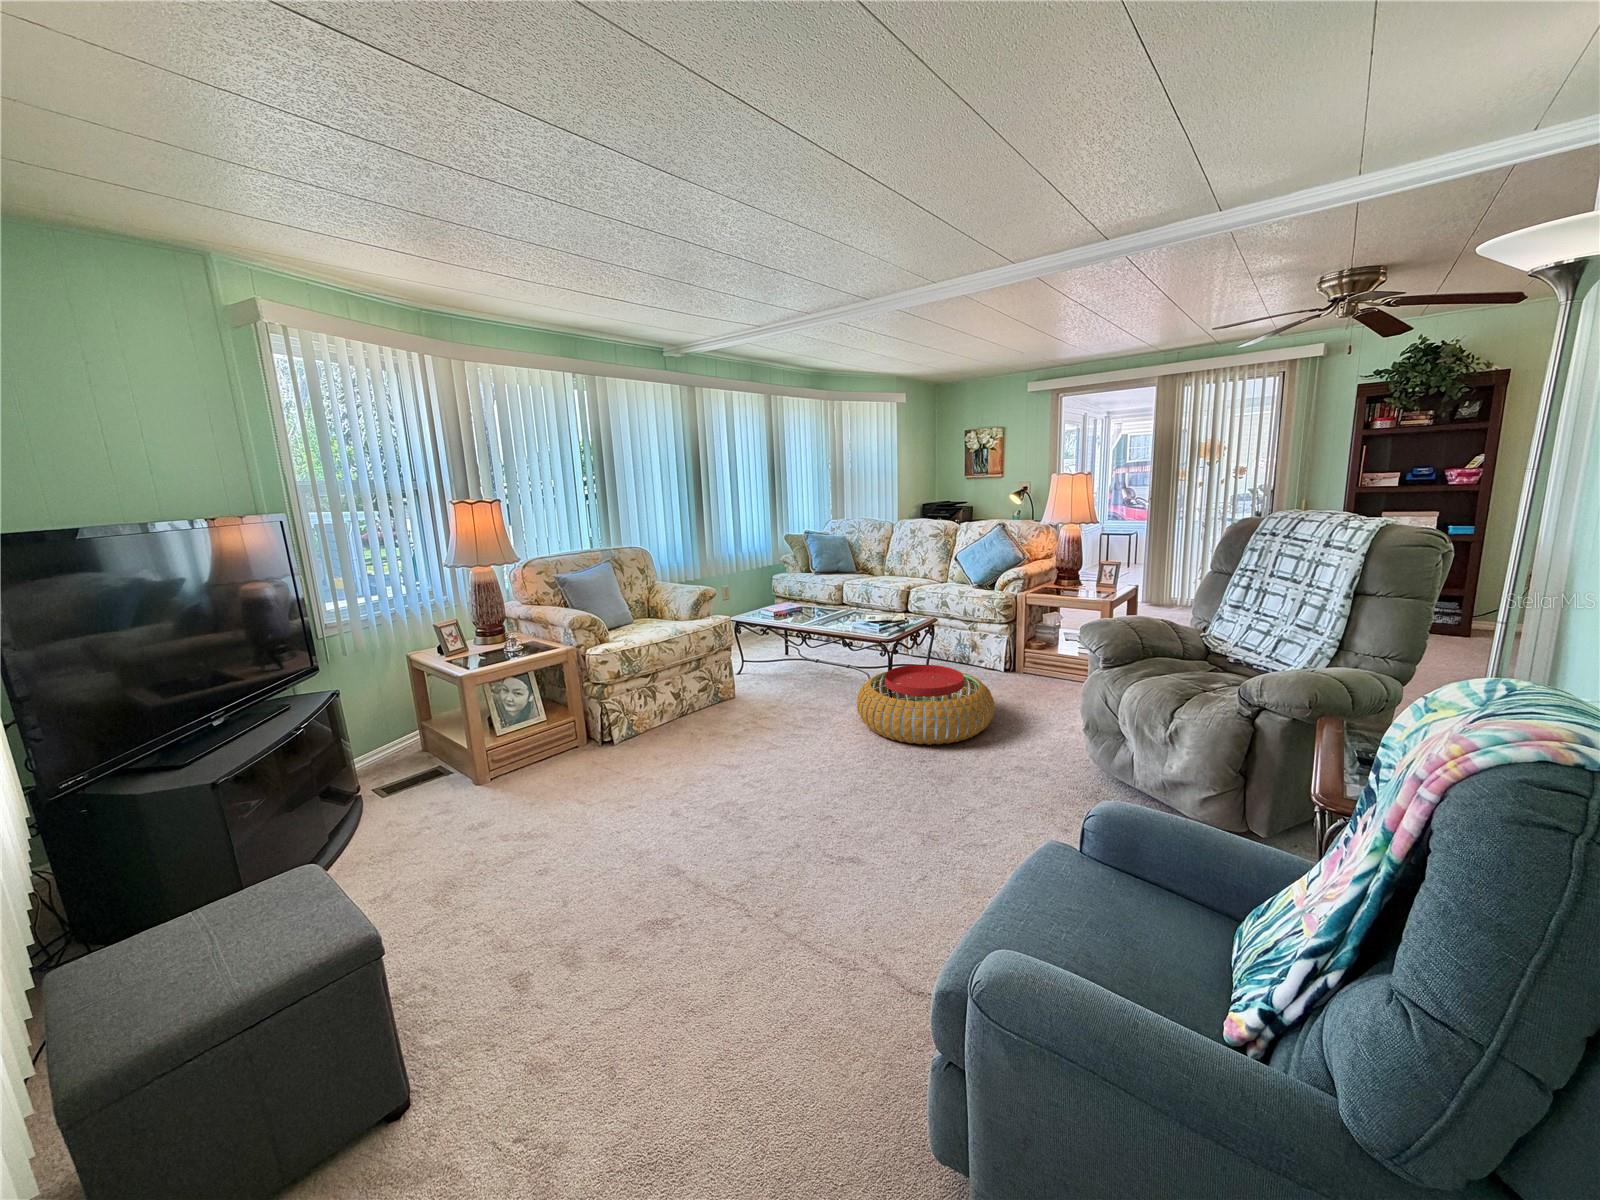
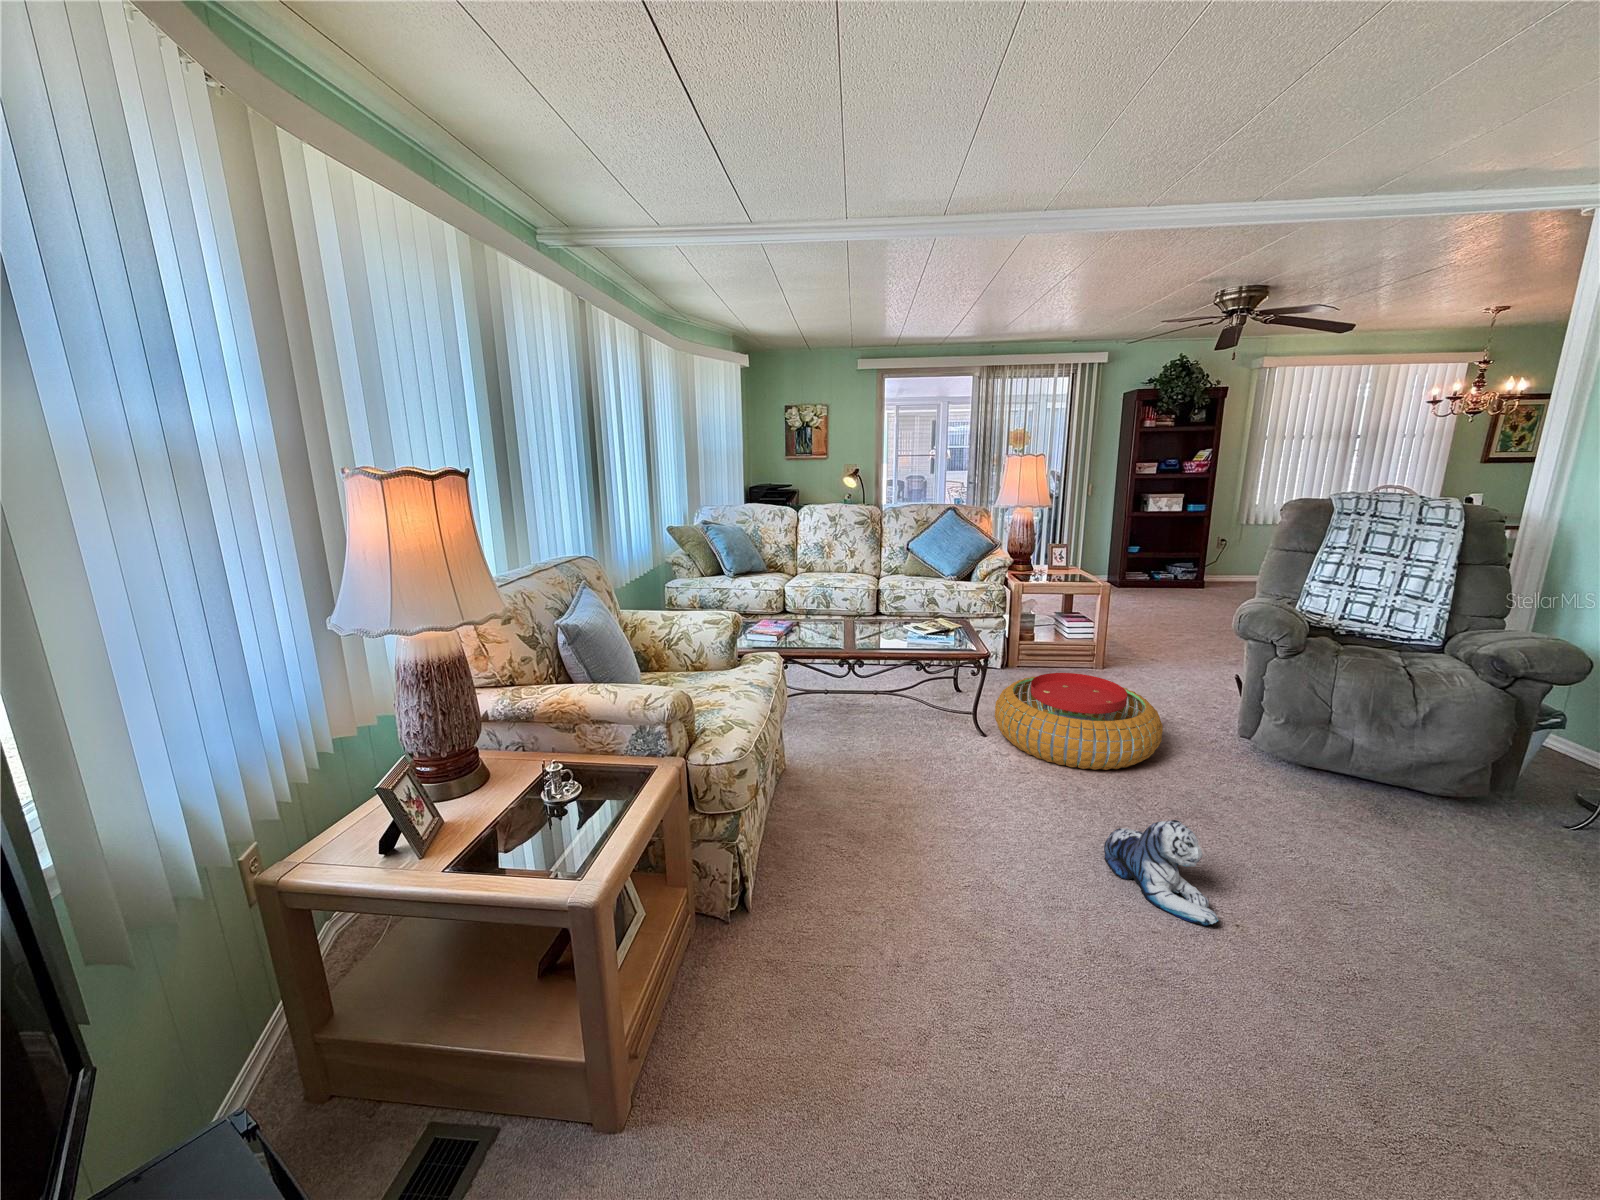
plush toy: none [751,746,814,816] -> present [1104,820,1218,925]

